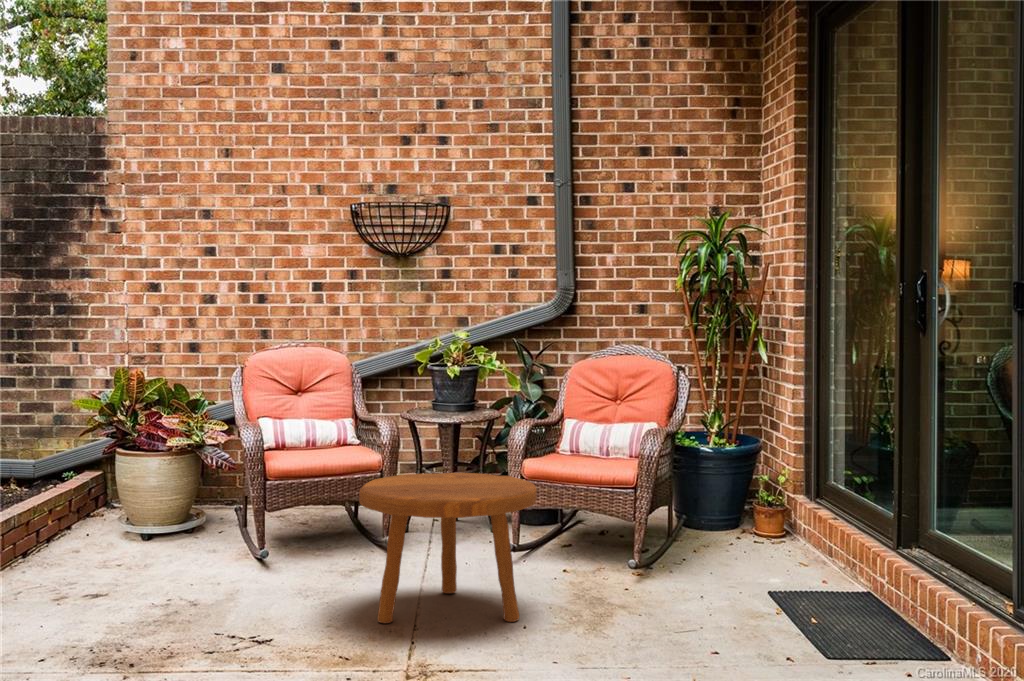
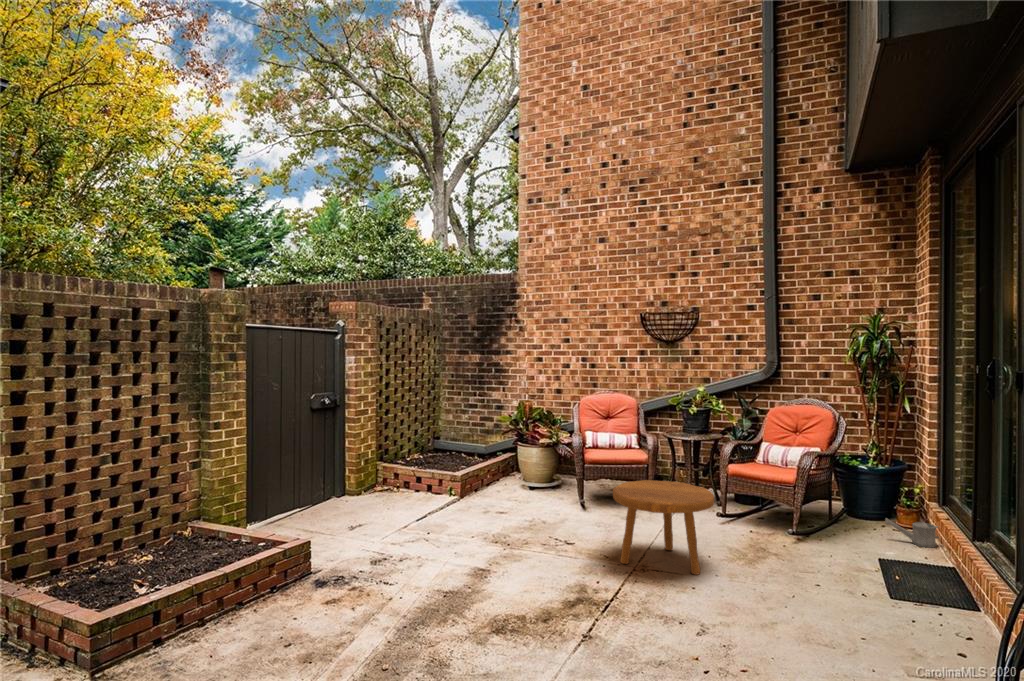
watering can: none [740,509,819,545] -> present [885,518,939,548]

